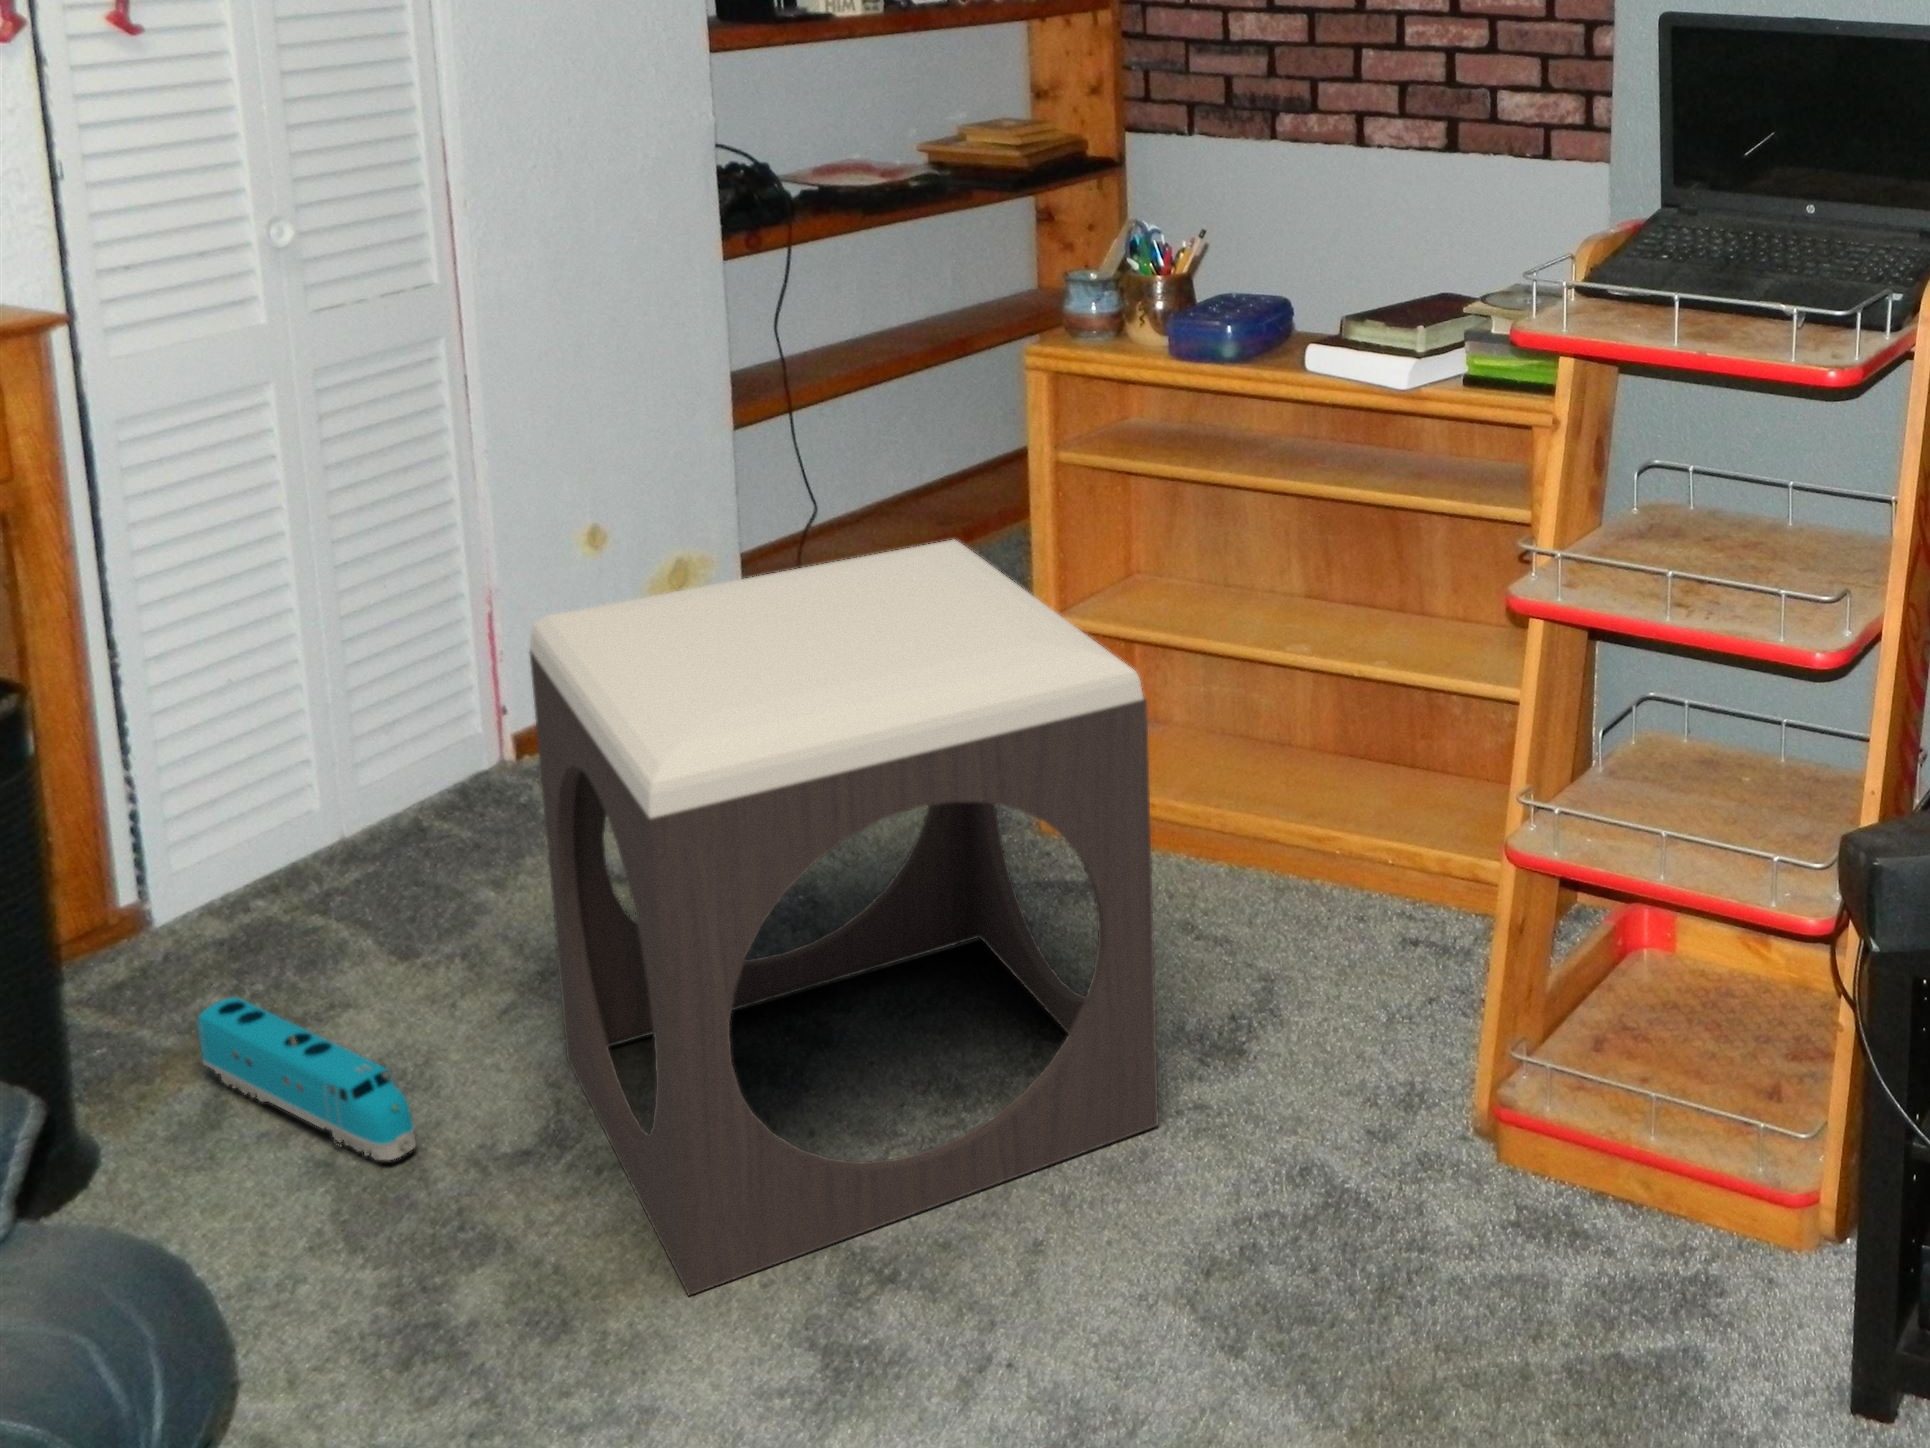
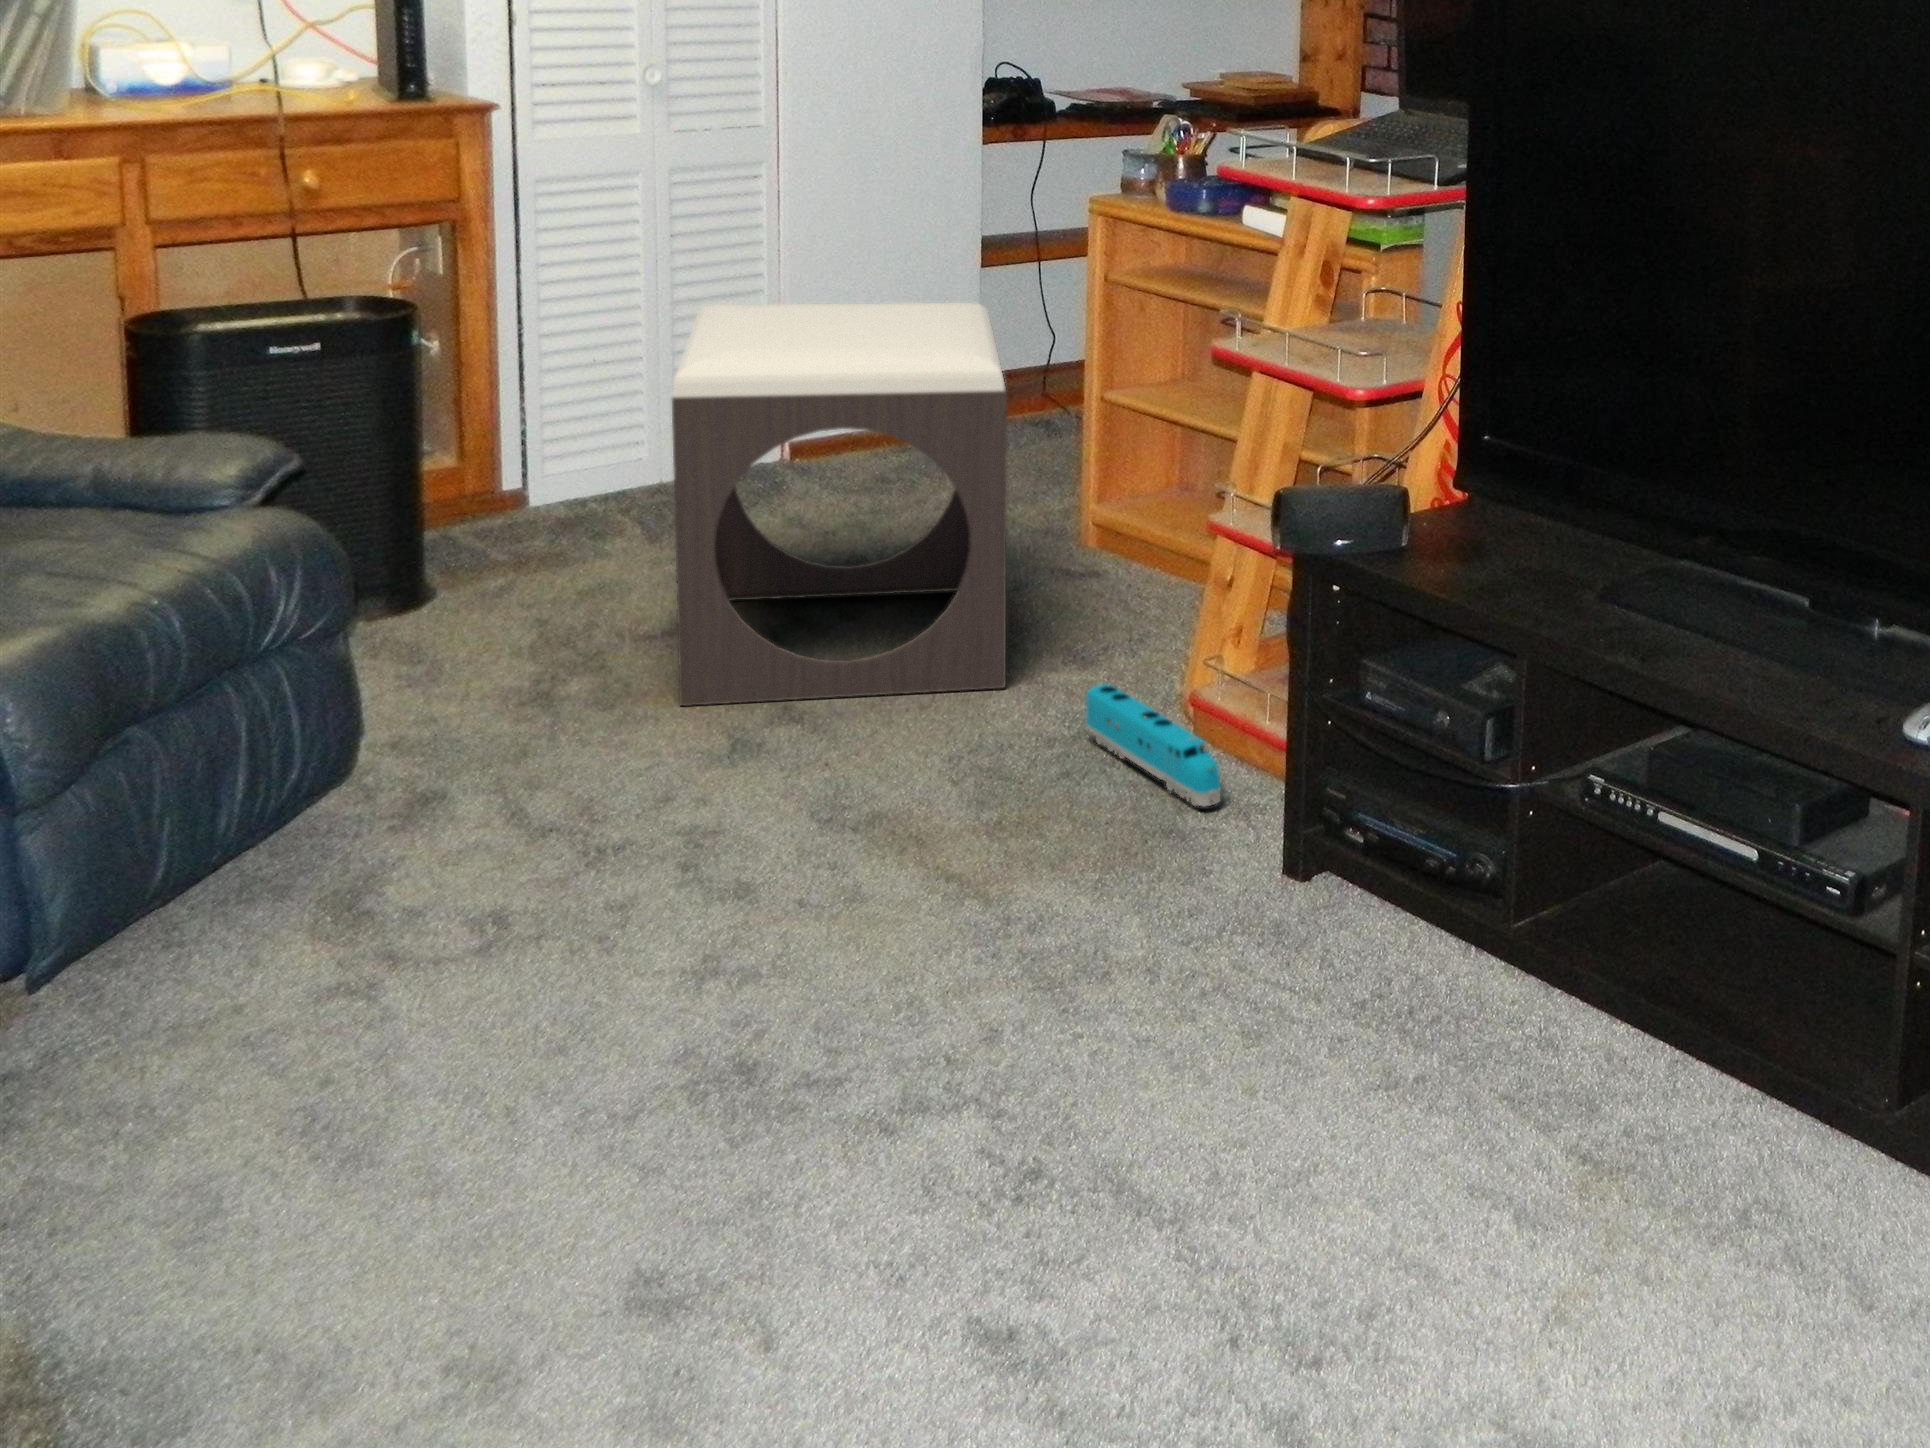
toy train: present [198,997,416,1160] -> present [1085,684,1220,807]

